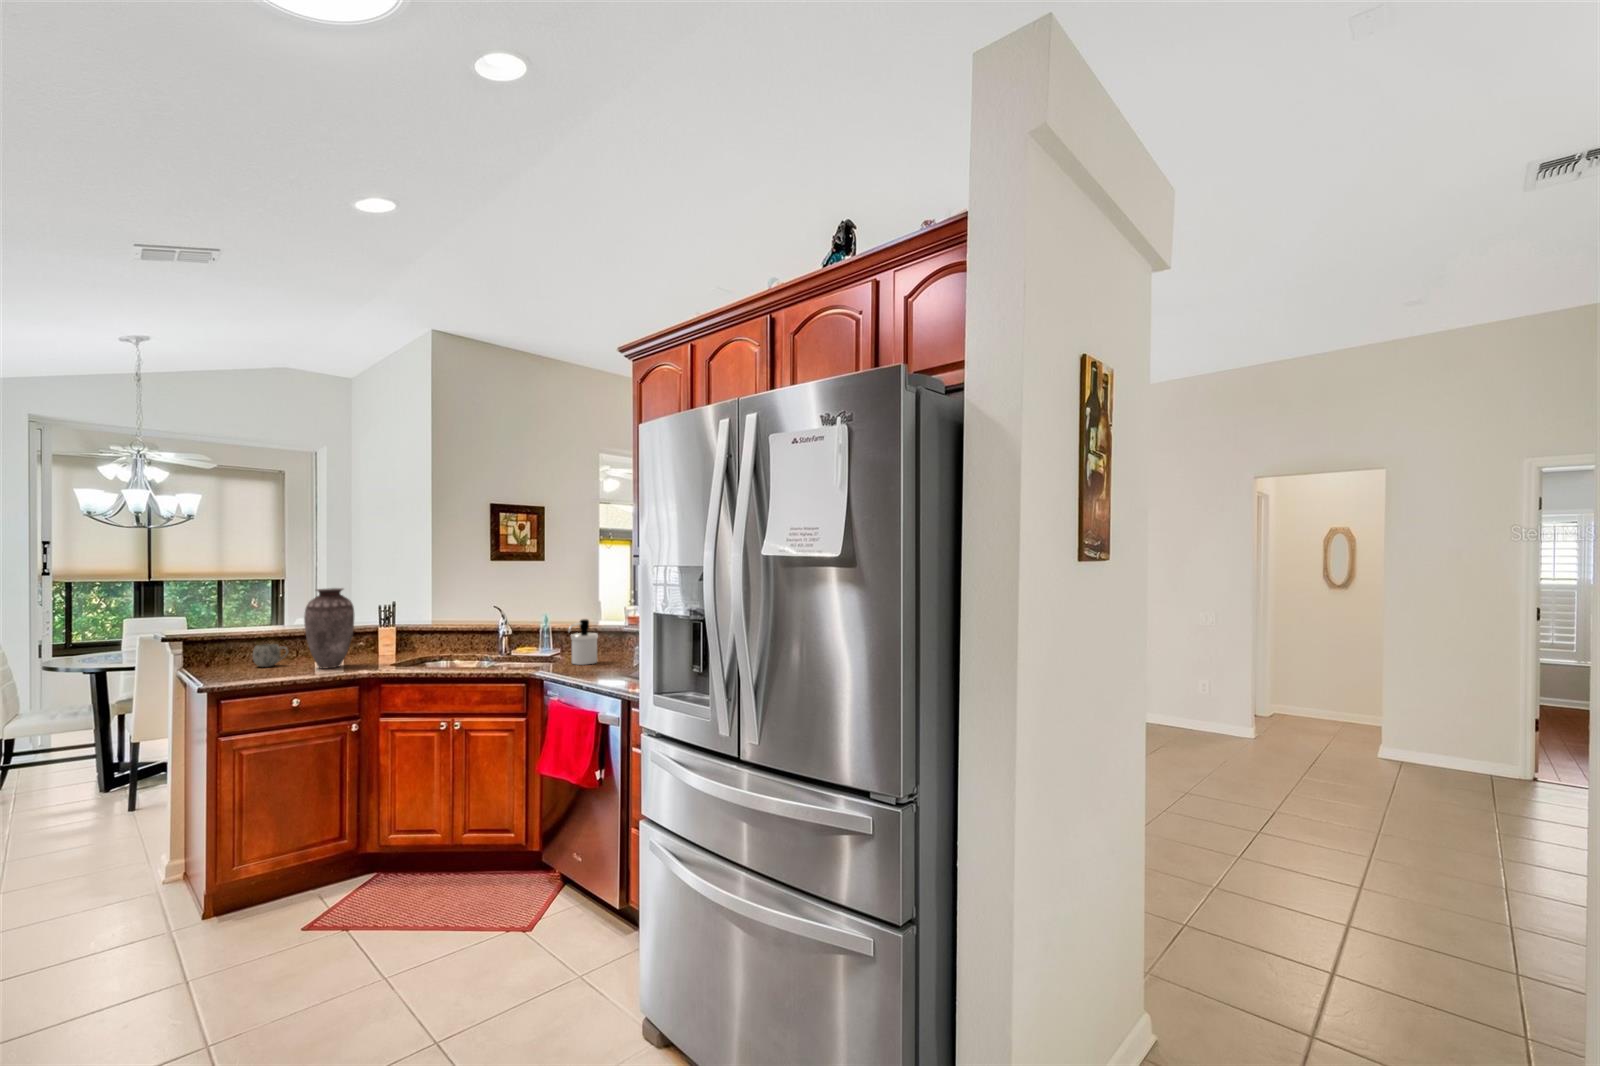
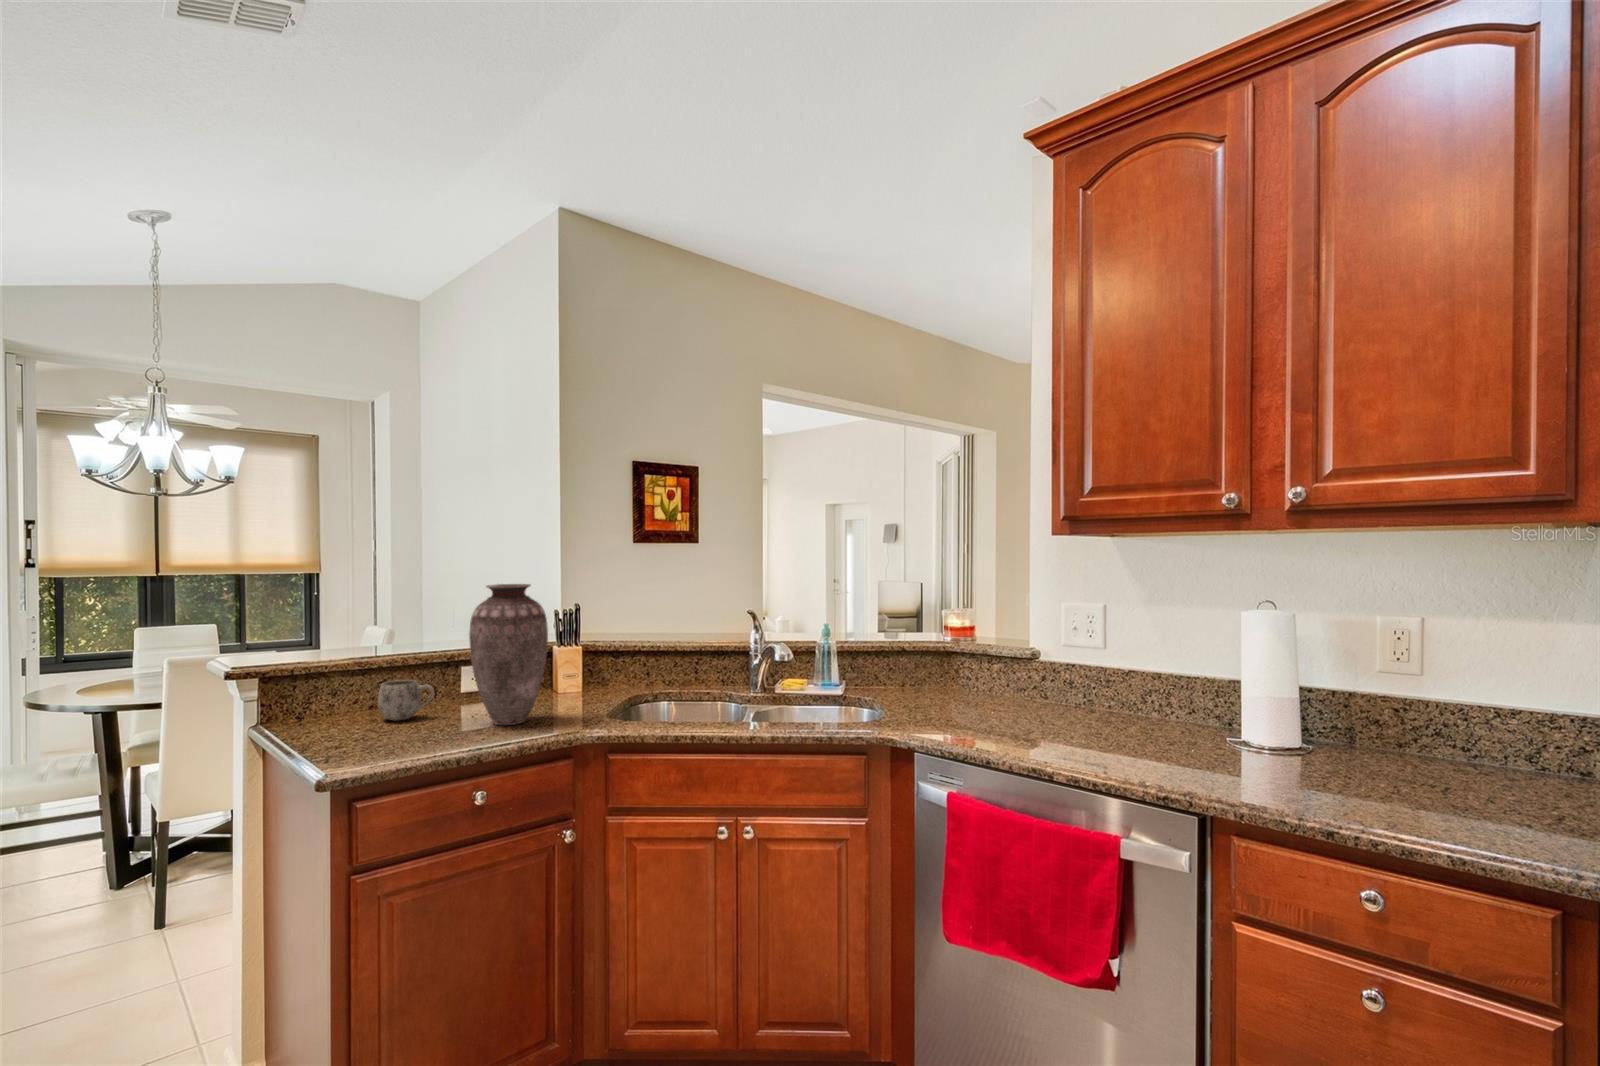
soap dispenser: present [568,619,598,665] -> none [919,638,966,719]

